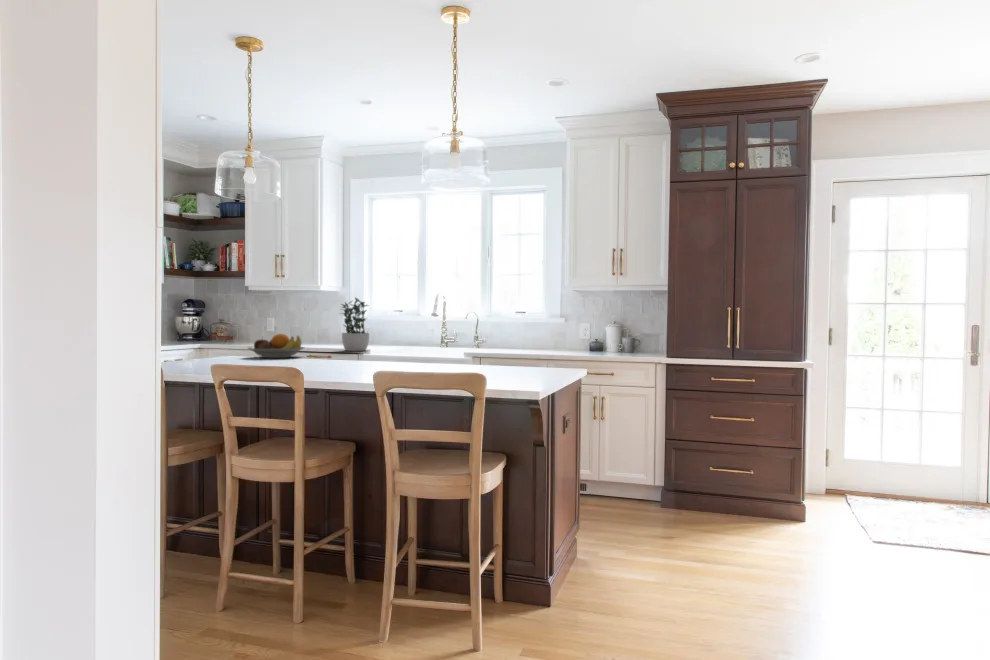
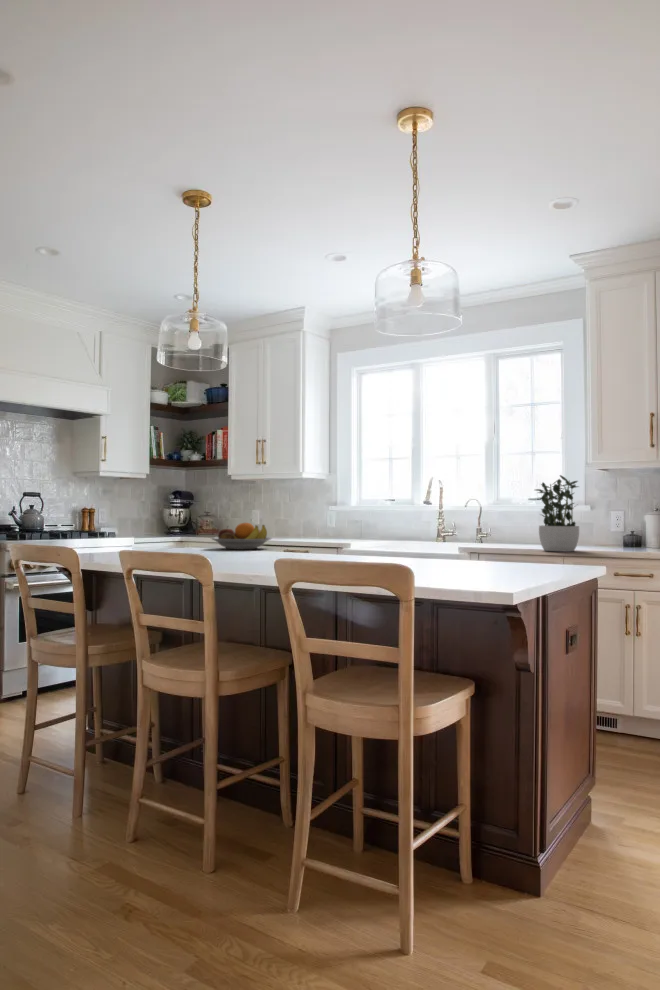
potted plant: present [342,298,369,351] -> present [536,475,579,552]

